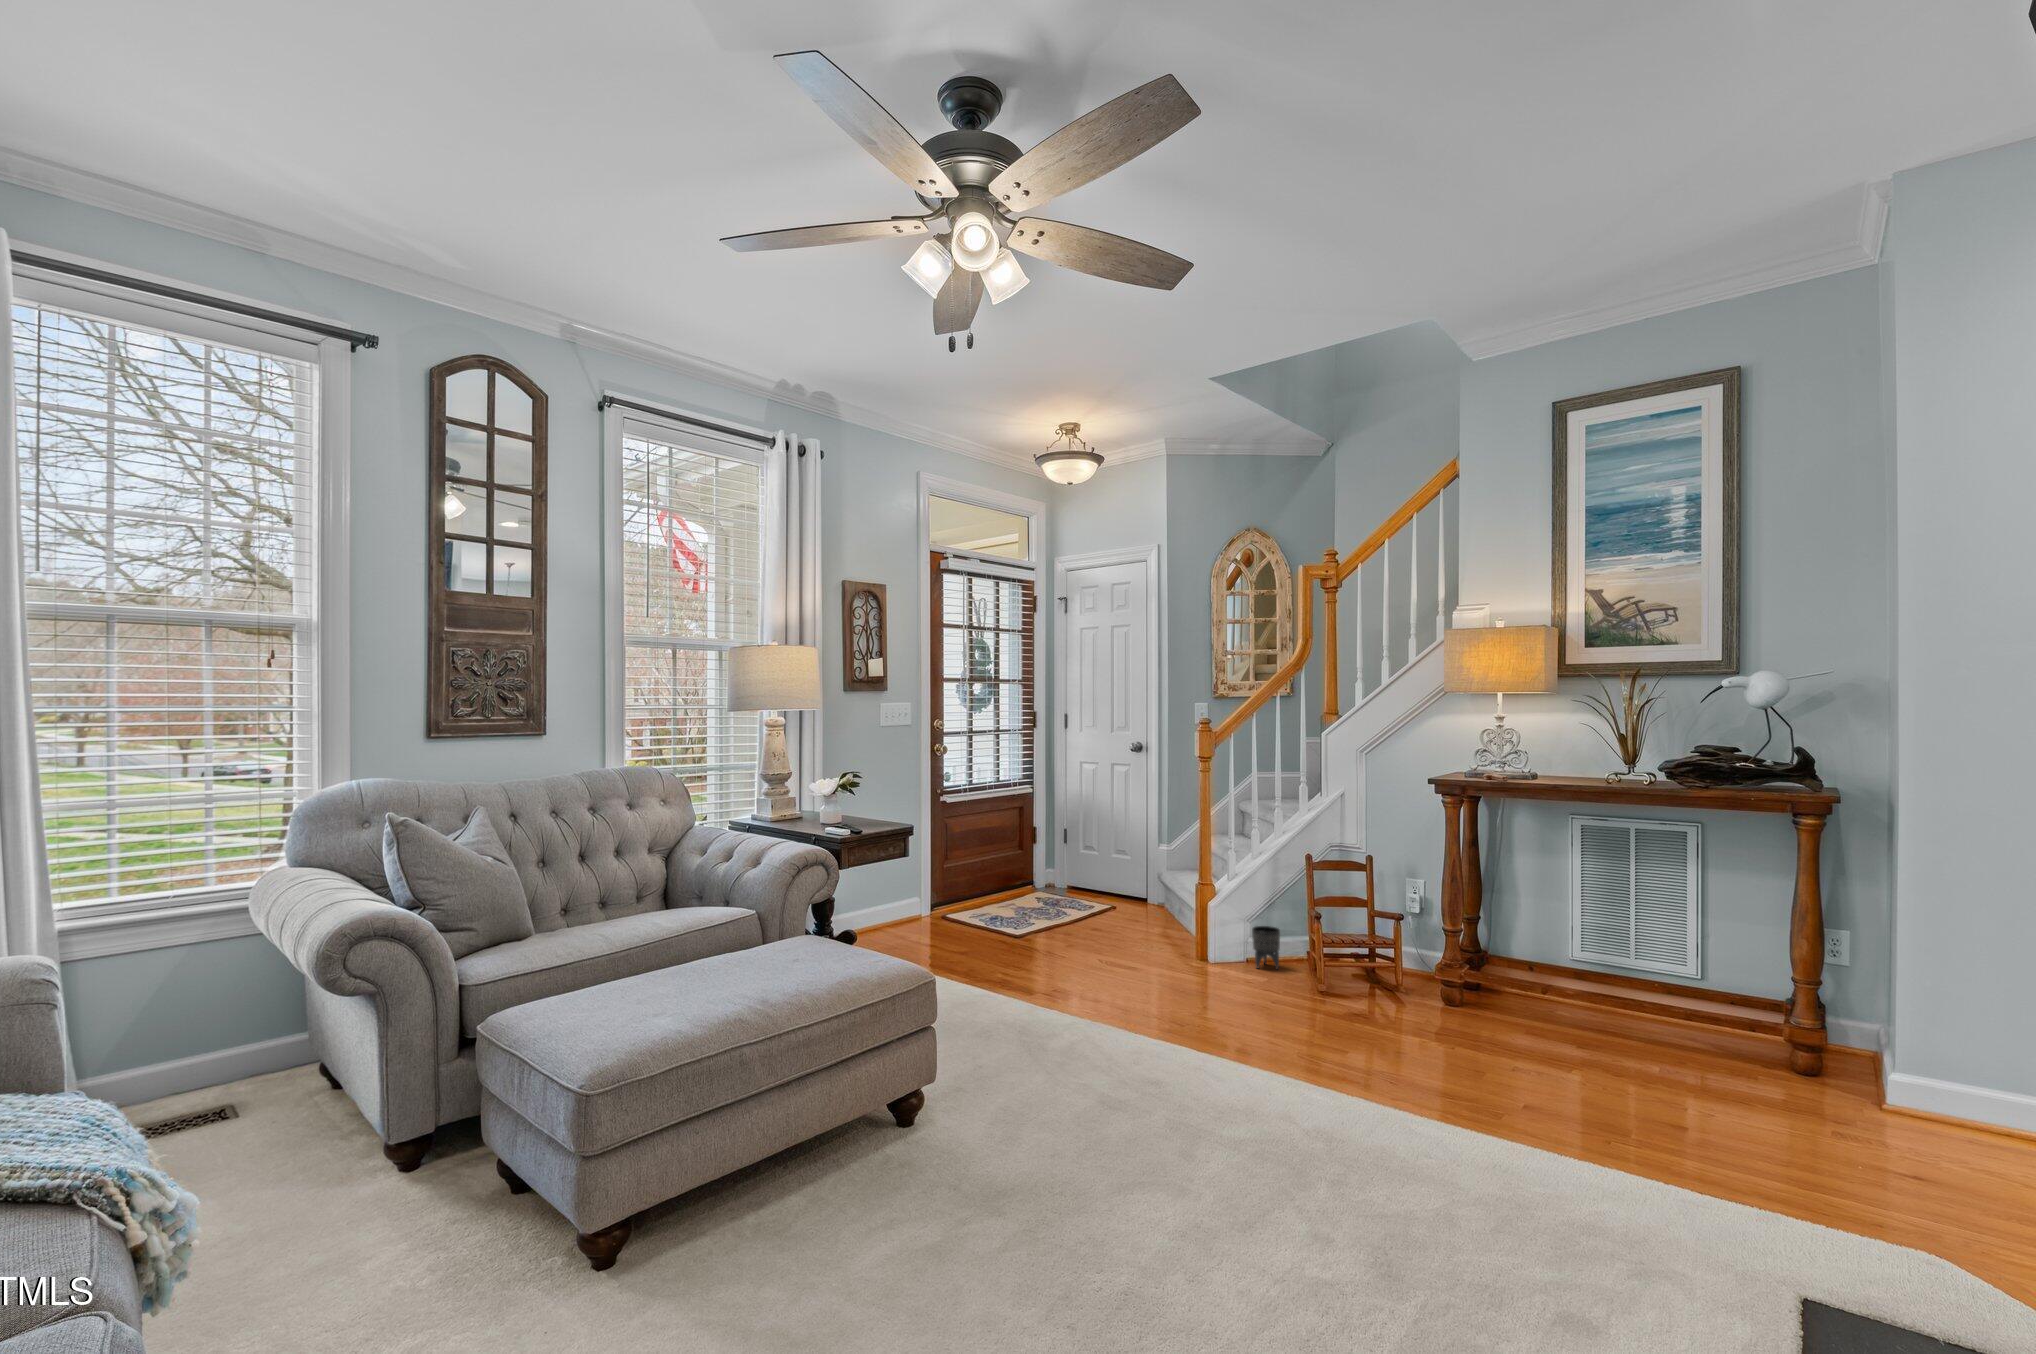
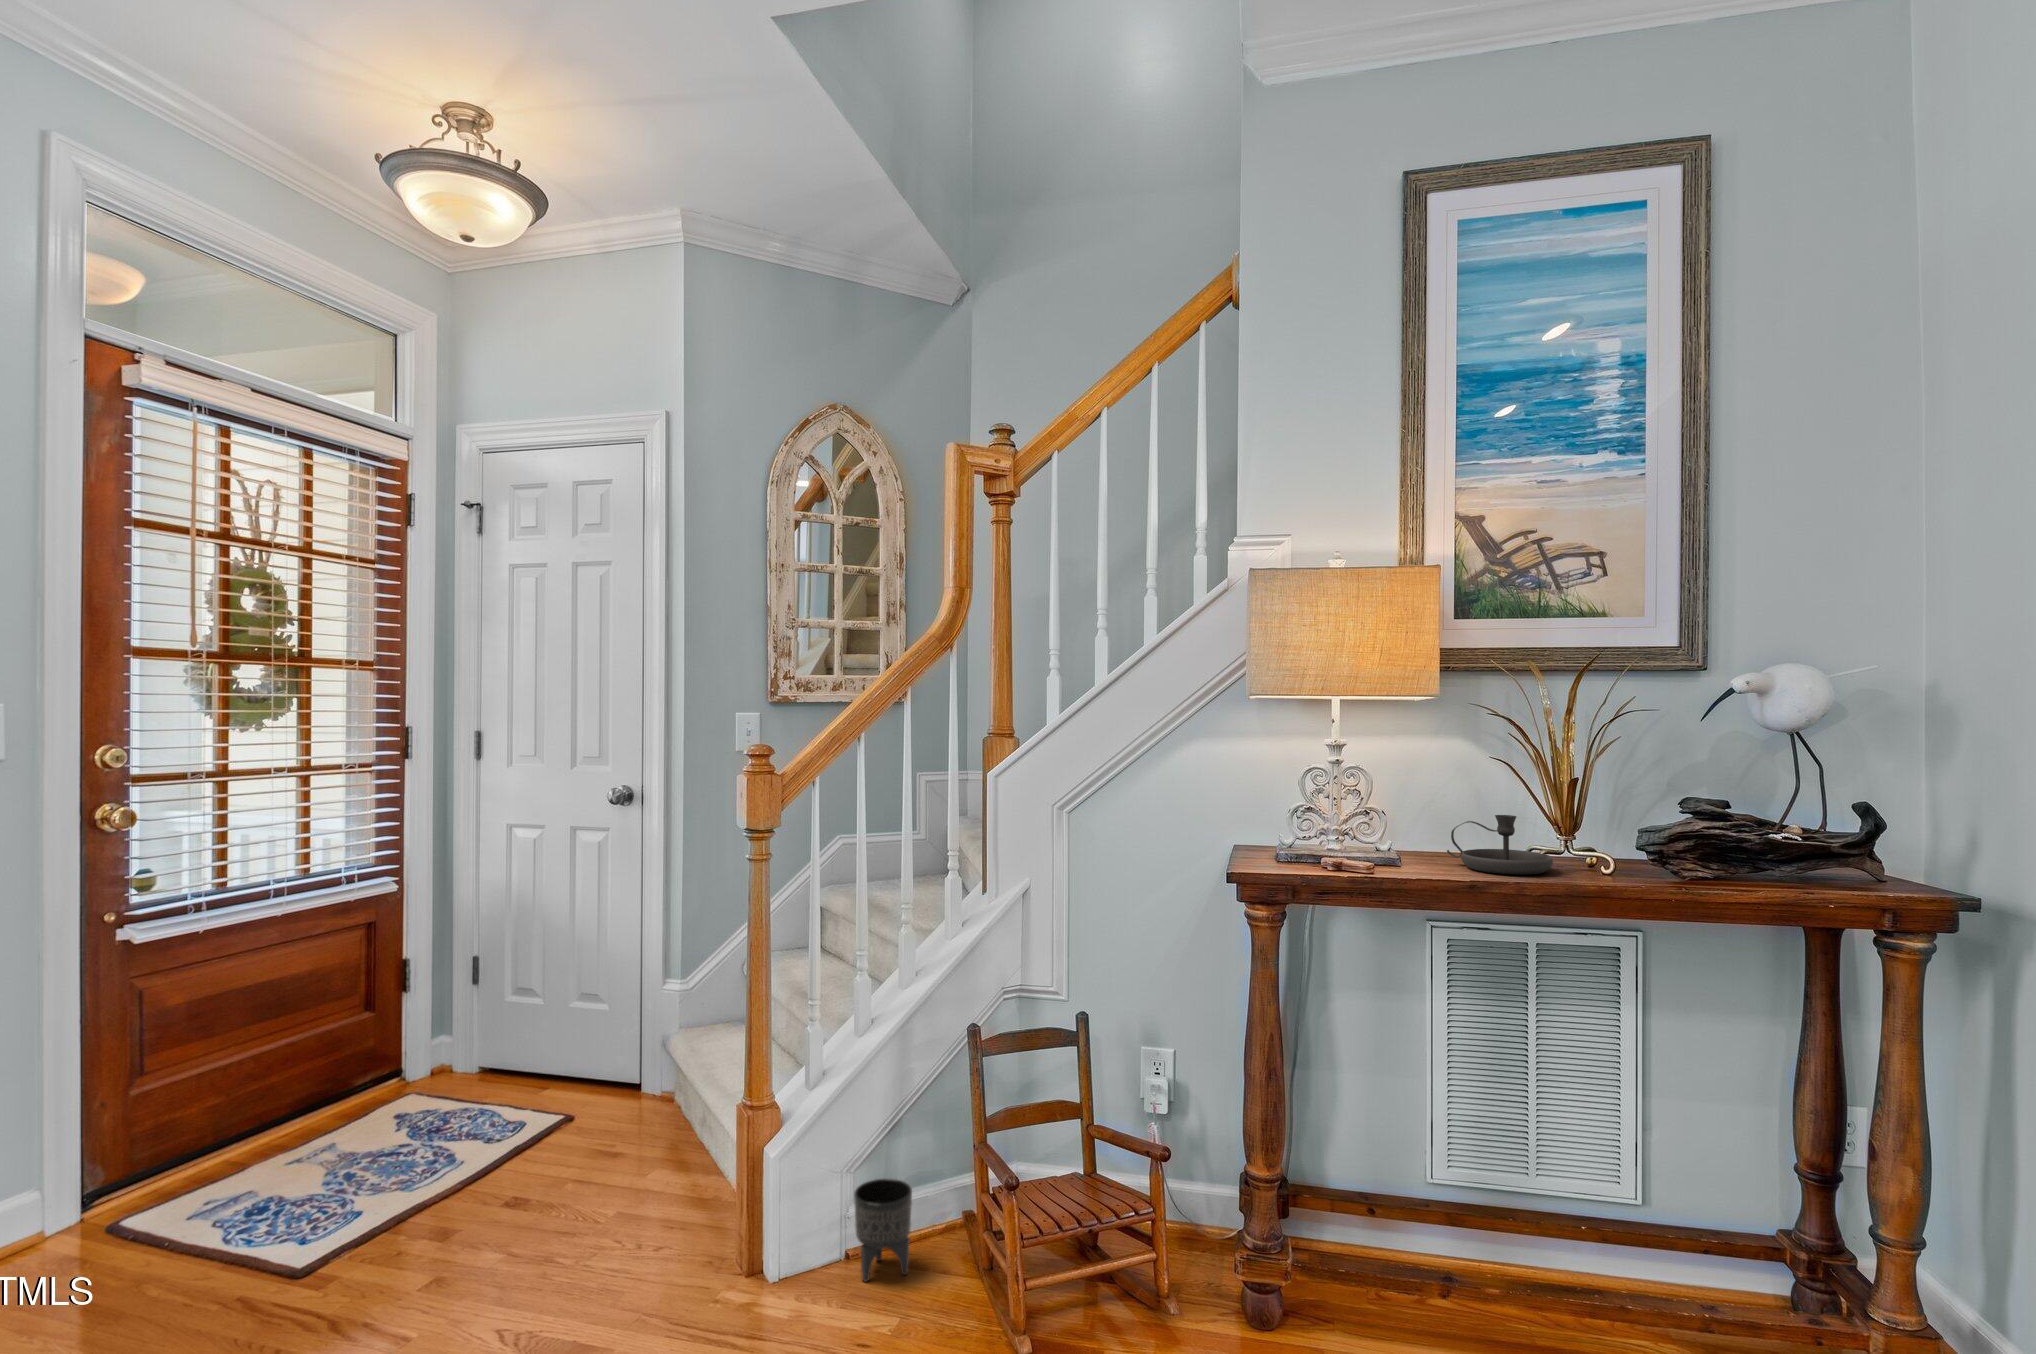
candlestick: none [1562,753,1618,783] -> present [1447,815,1553,875]

